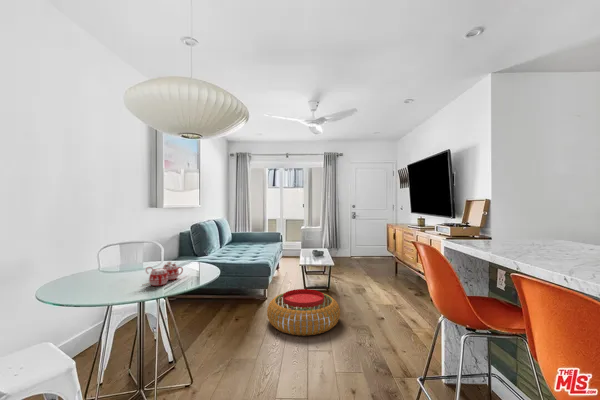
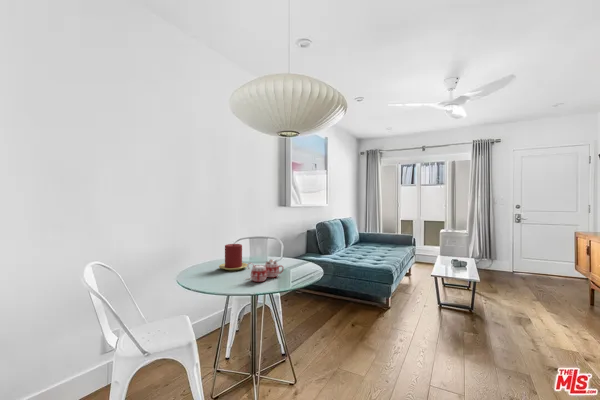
candle: none [98,250,136,280] -> present [219,244,248,270]
pouf: present [267,289,340,336] -> none [385,304,482,366]

